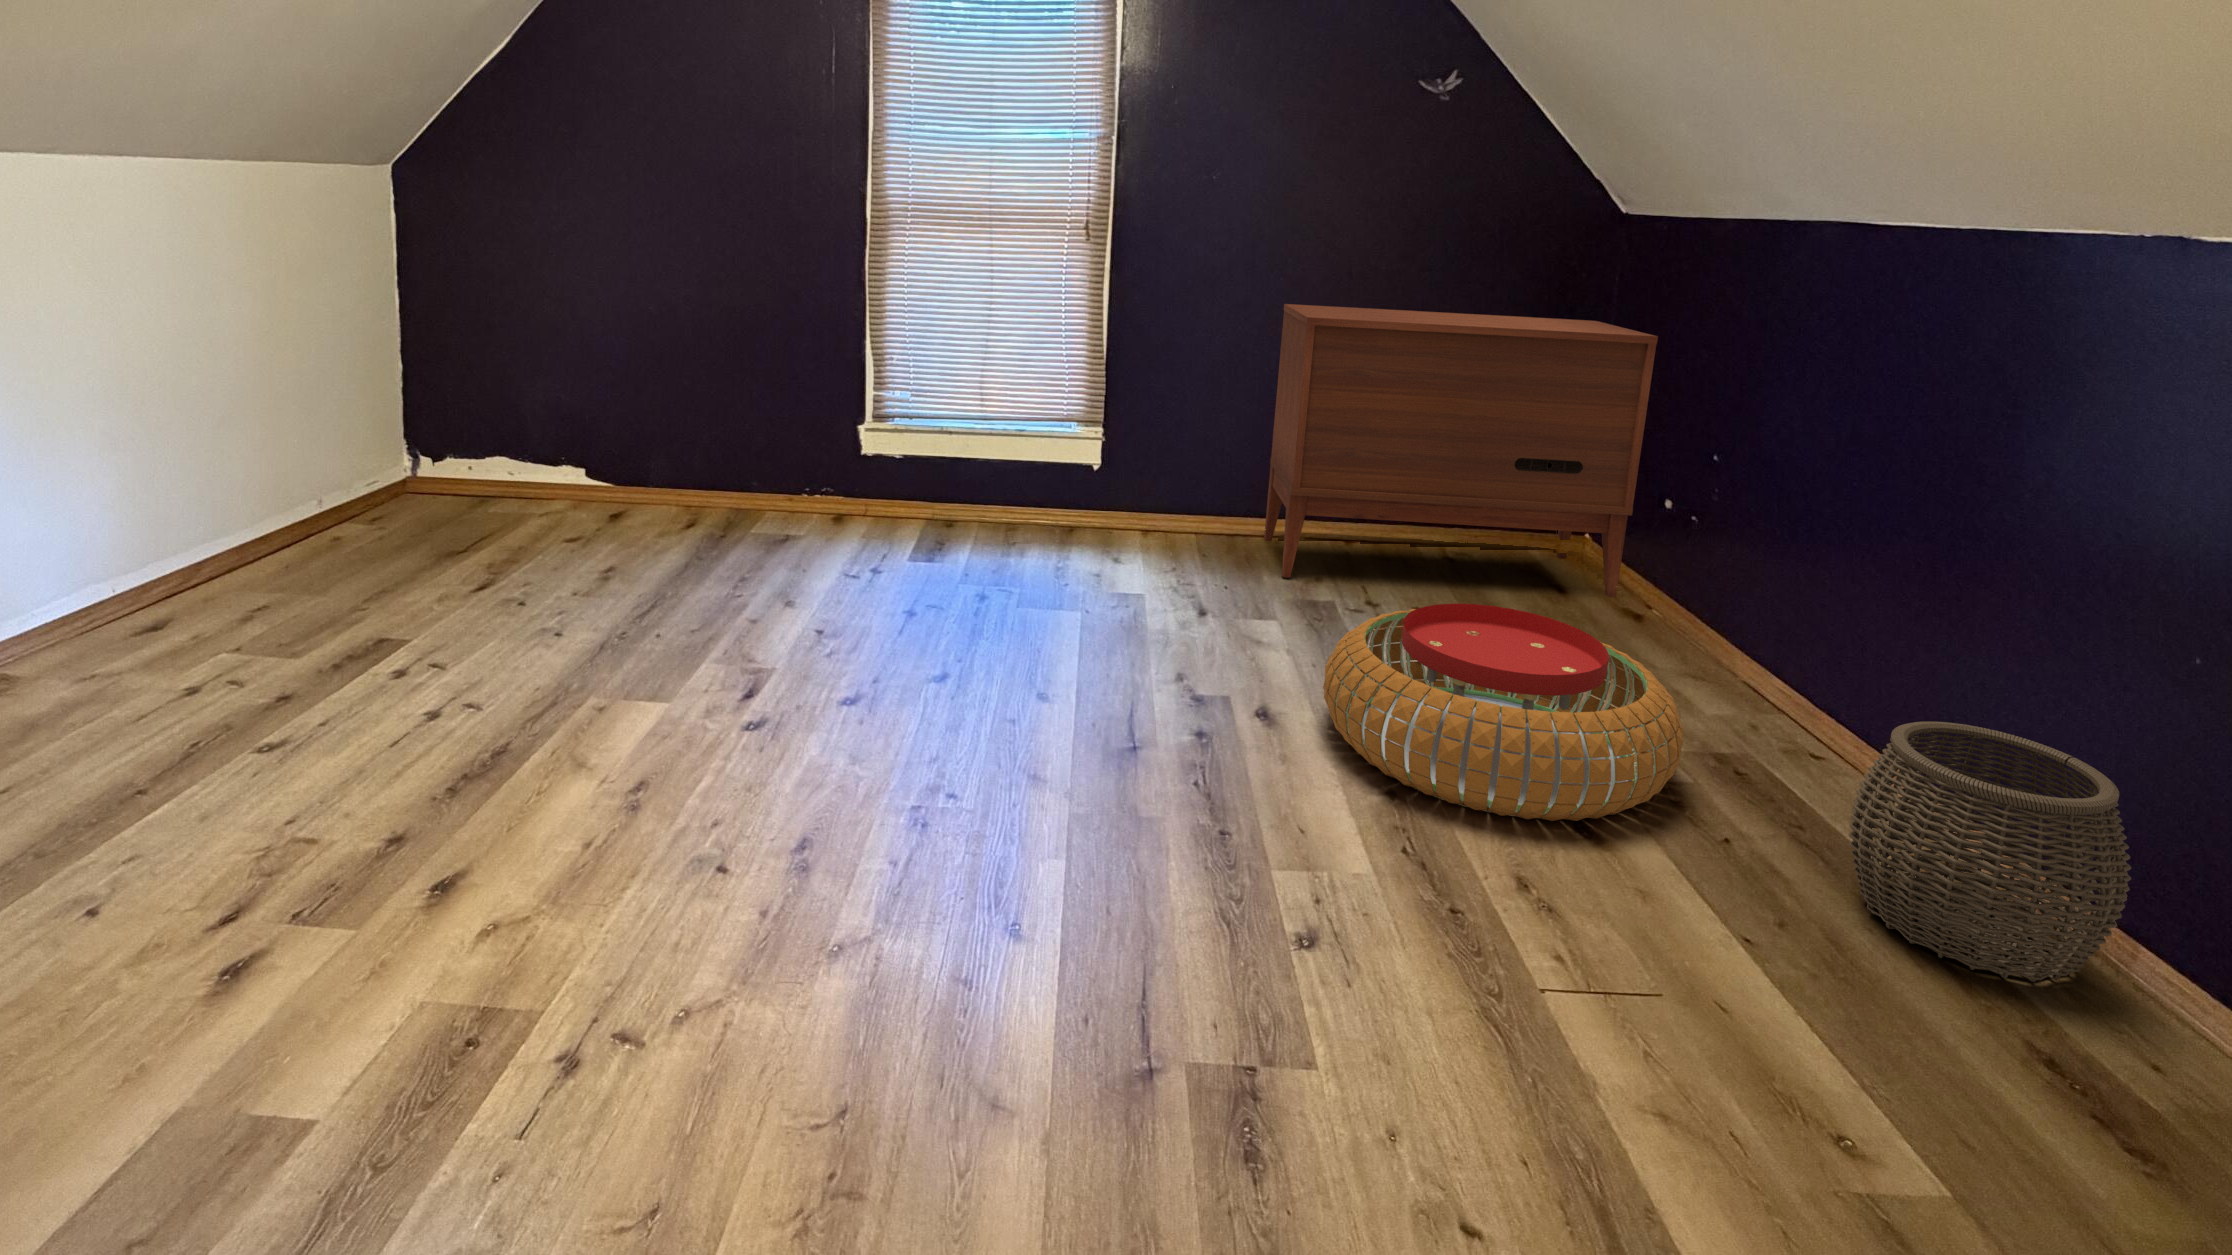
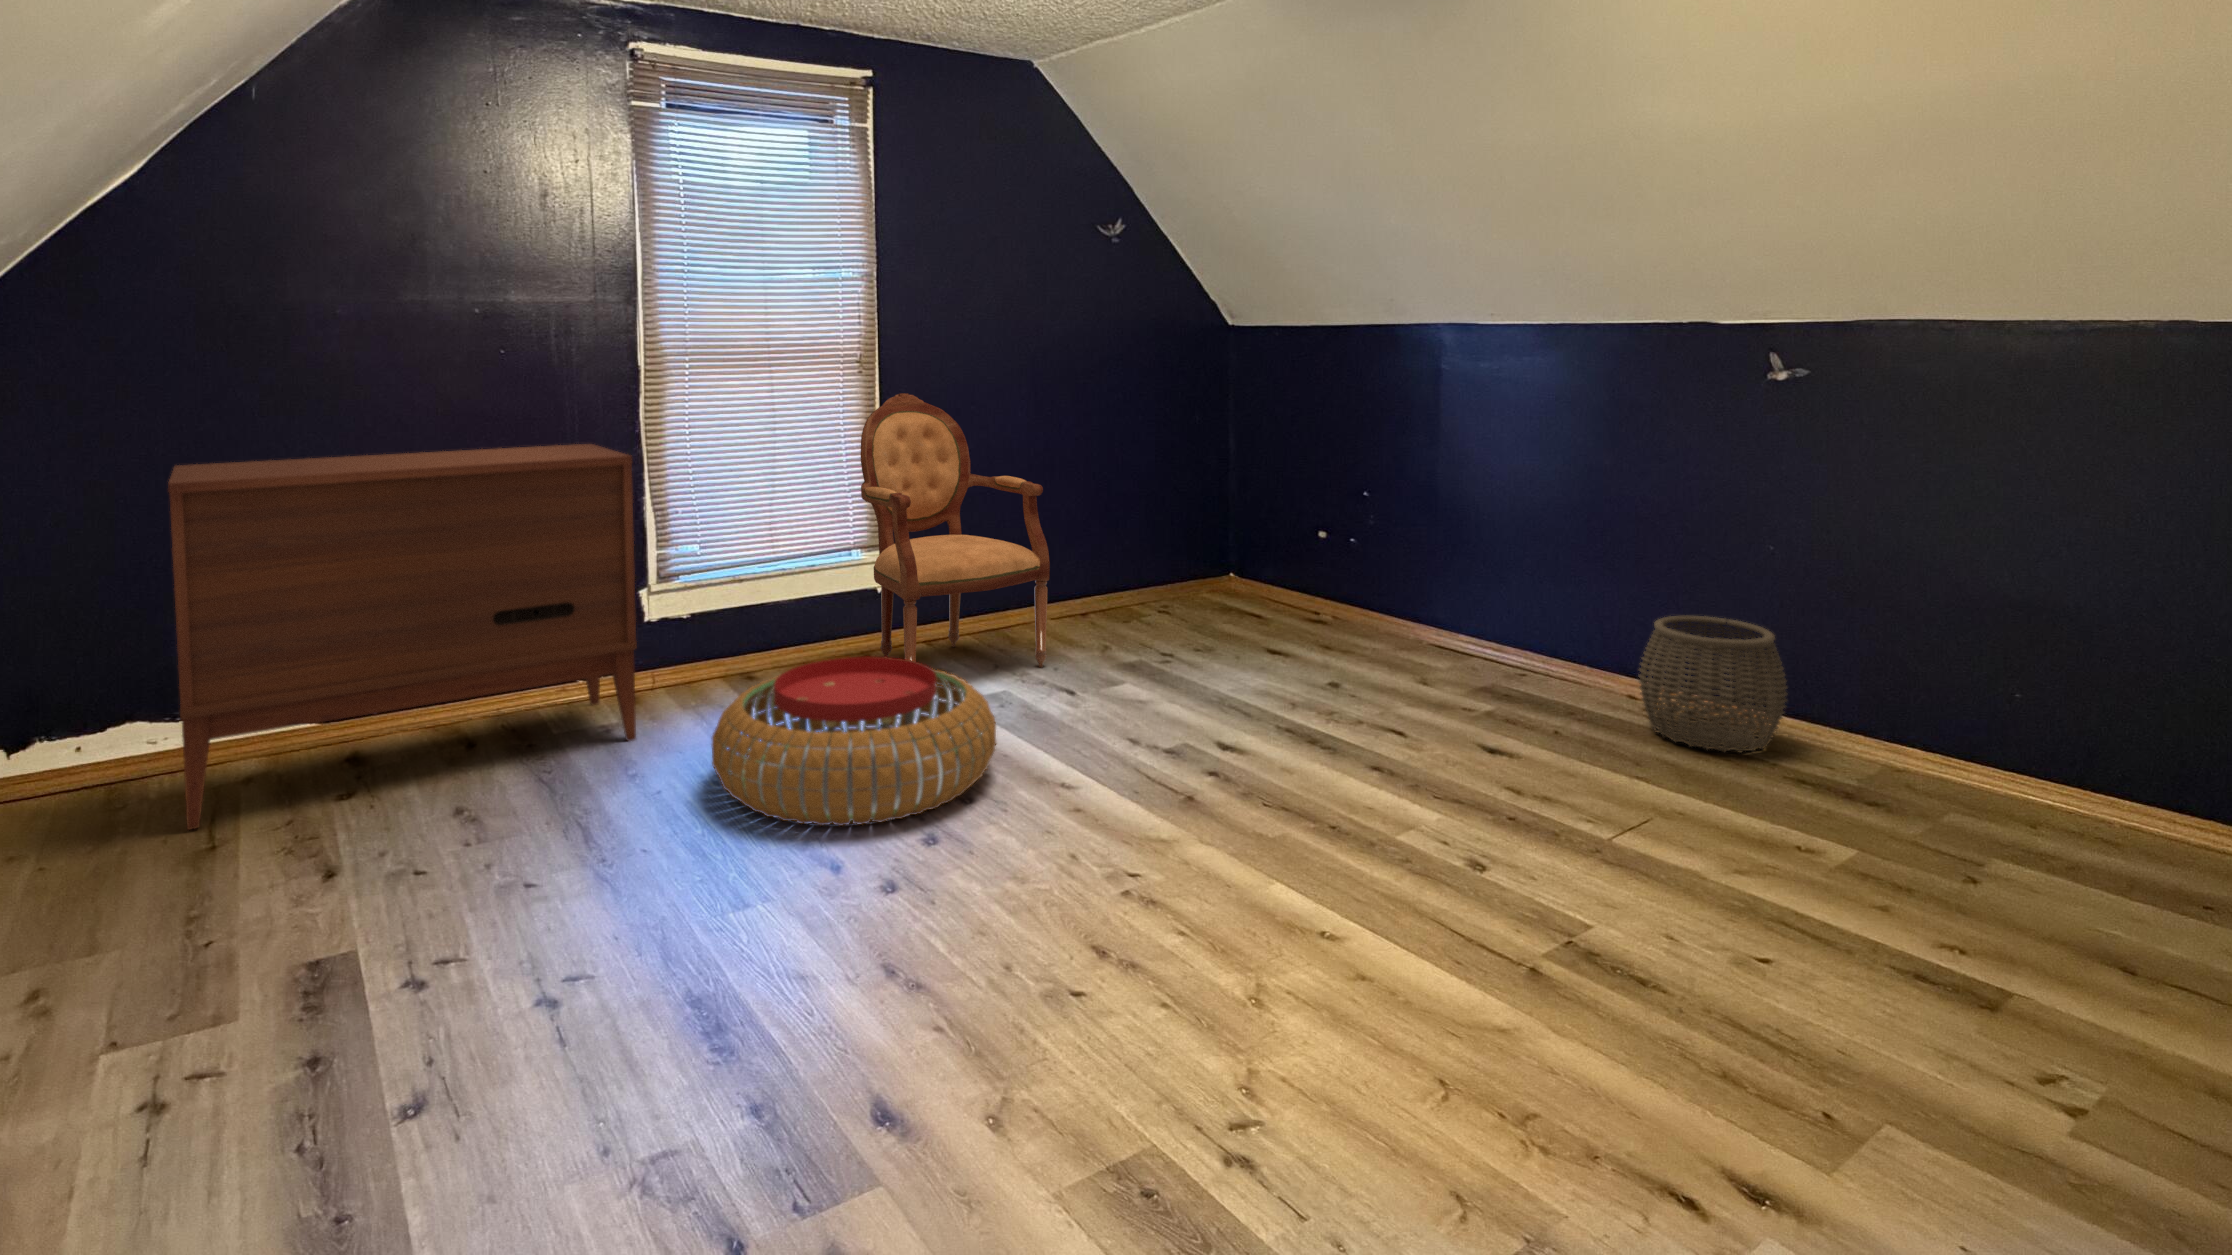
armchair: none [1030,265,1221,581] -> present [861,393,1050,667]
dresser: present [1264,304,1658,597] -> present [168,444,637,829]
pouf: present [1323,604,1684,821] -> present [712,657,996,826]

